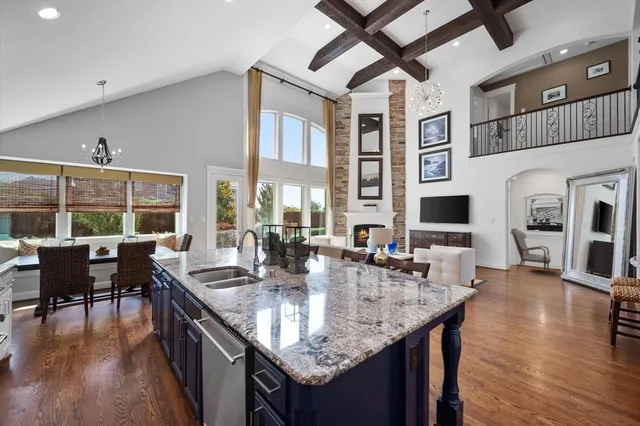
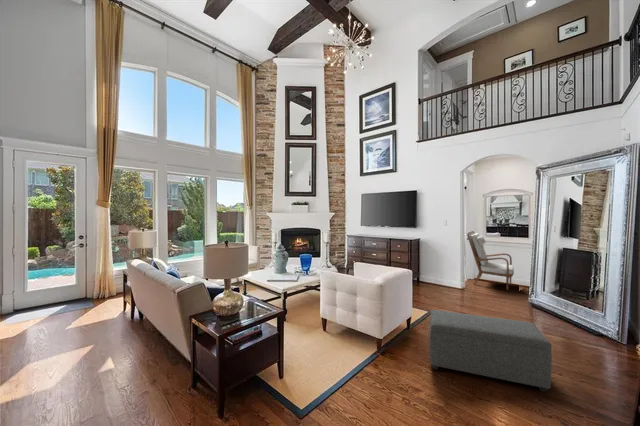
ottoman: none [487,269,565,310] -> present [429,310,552,392]

